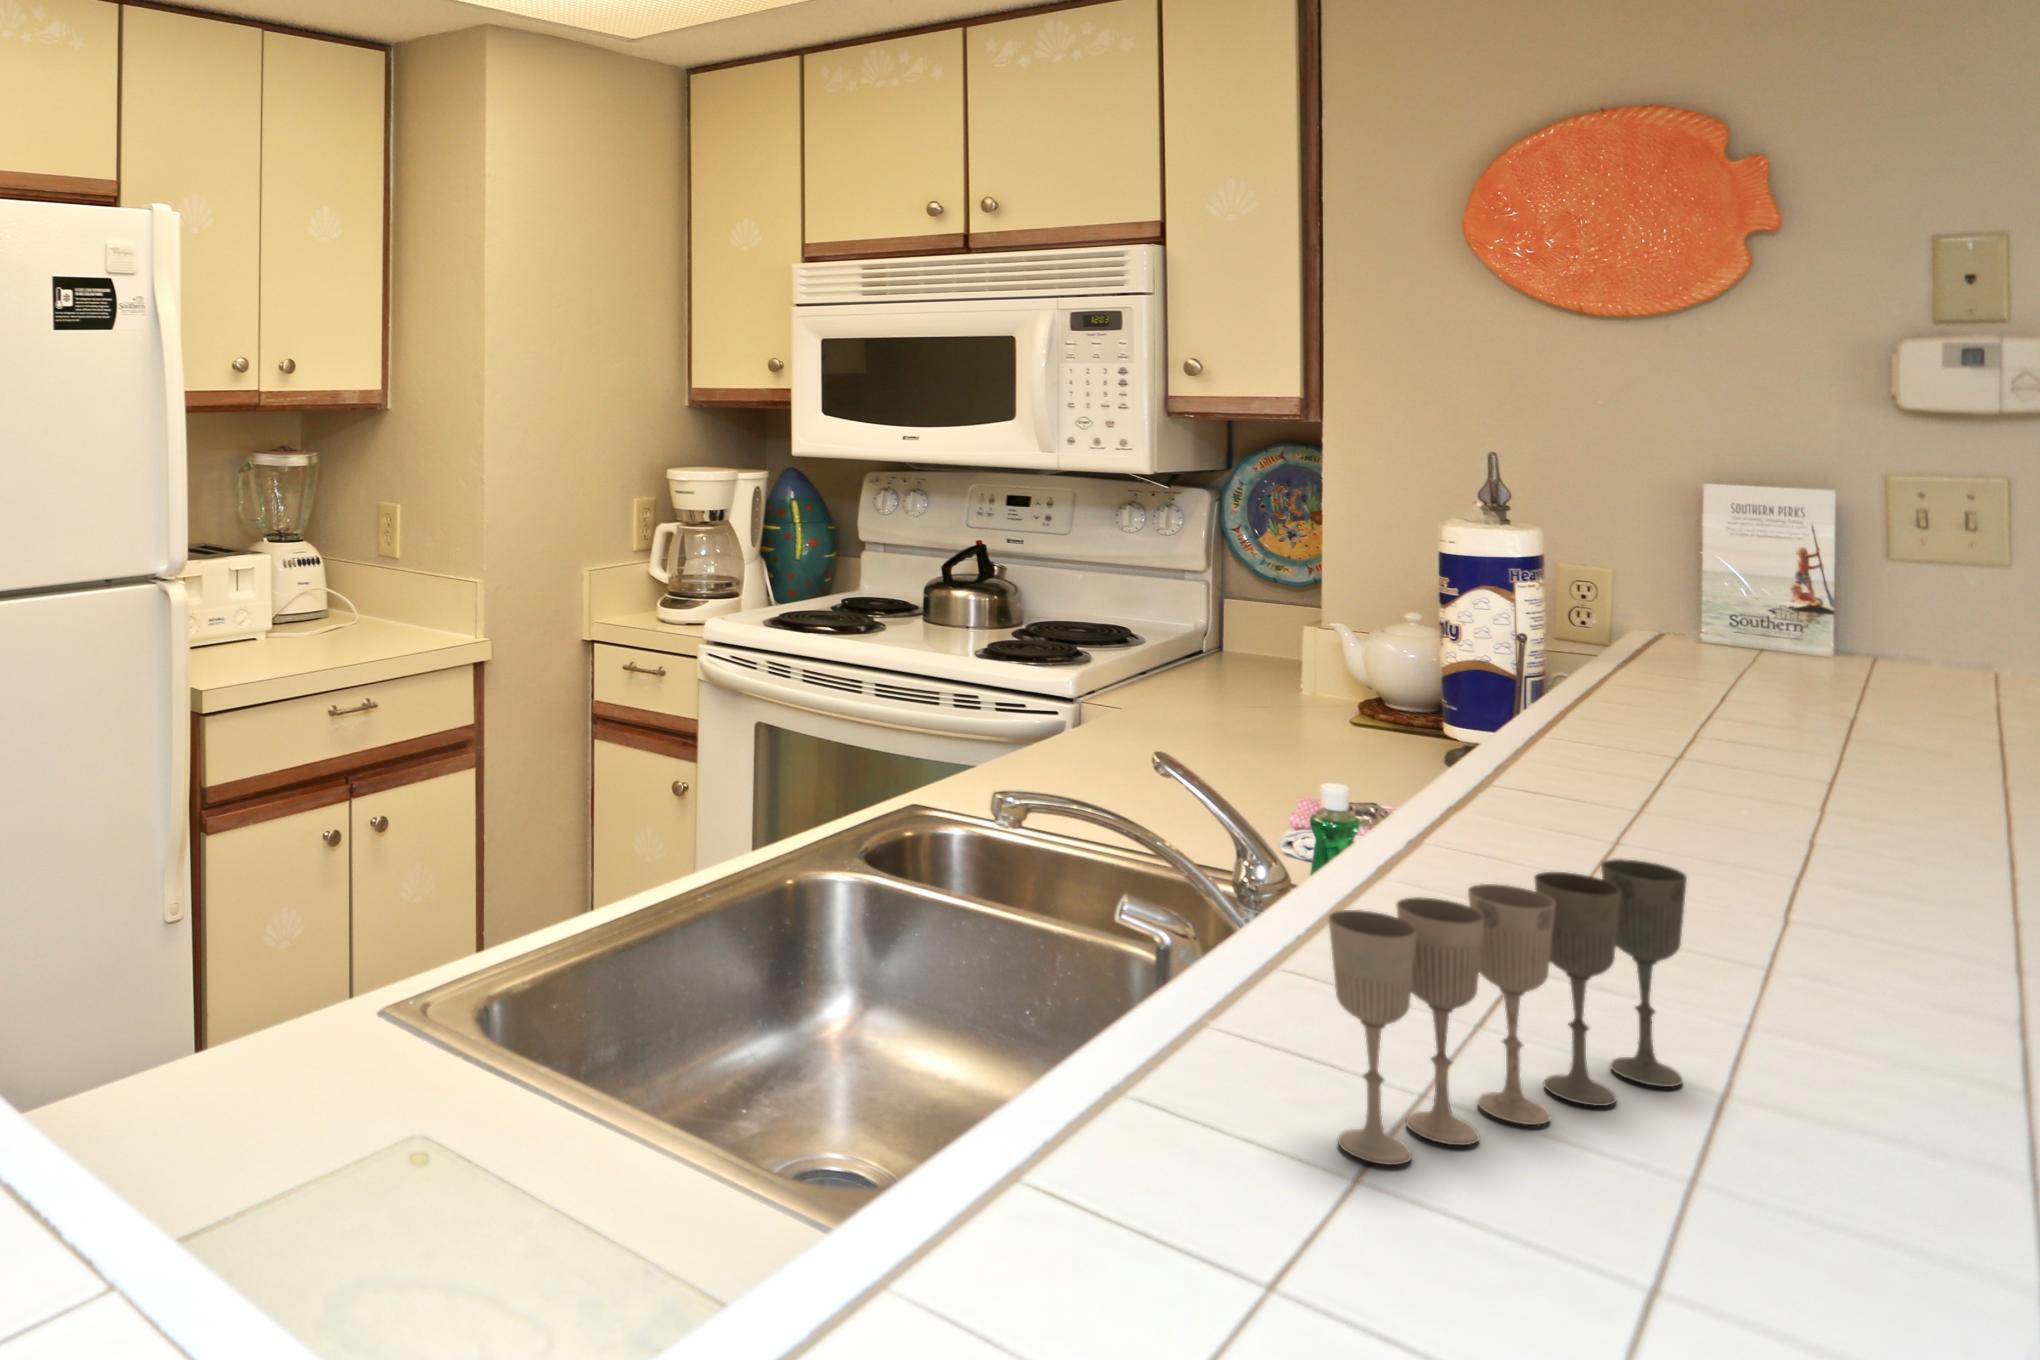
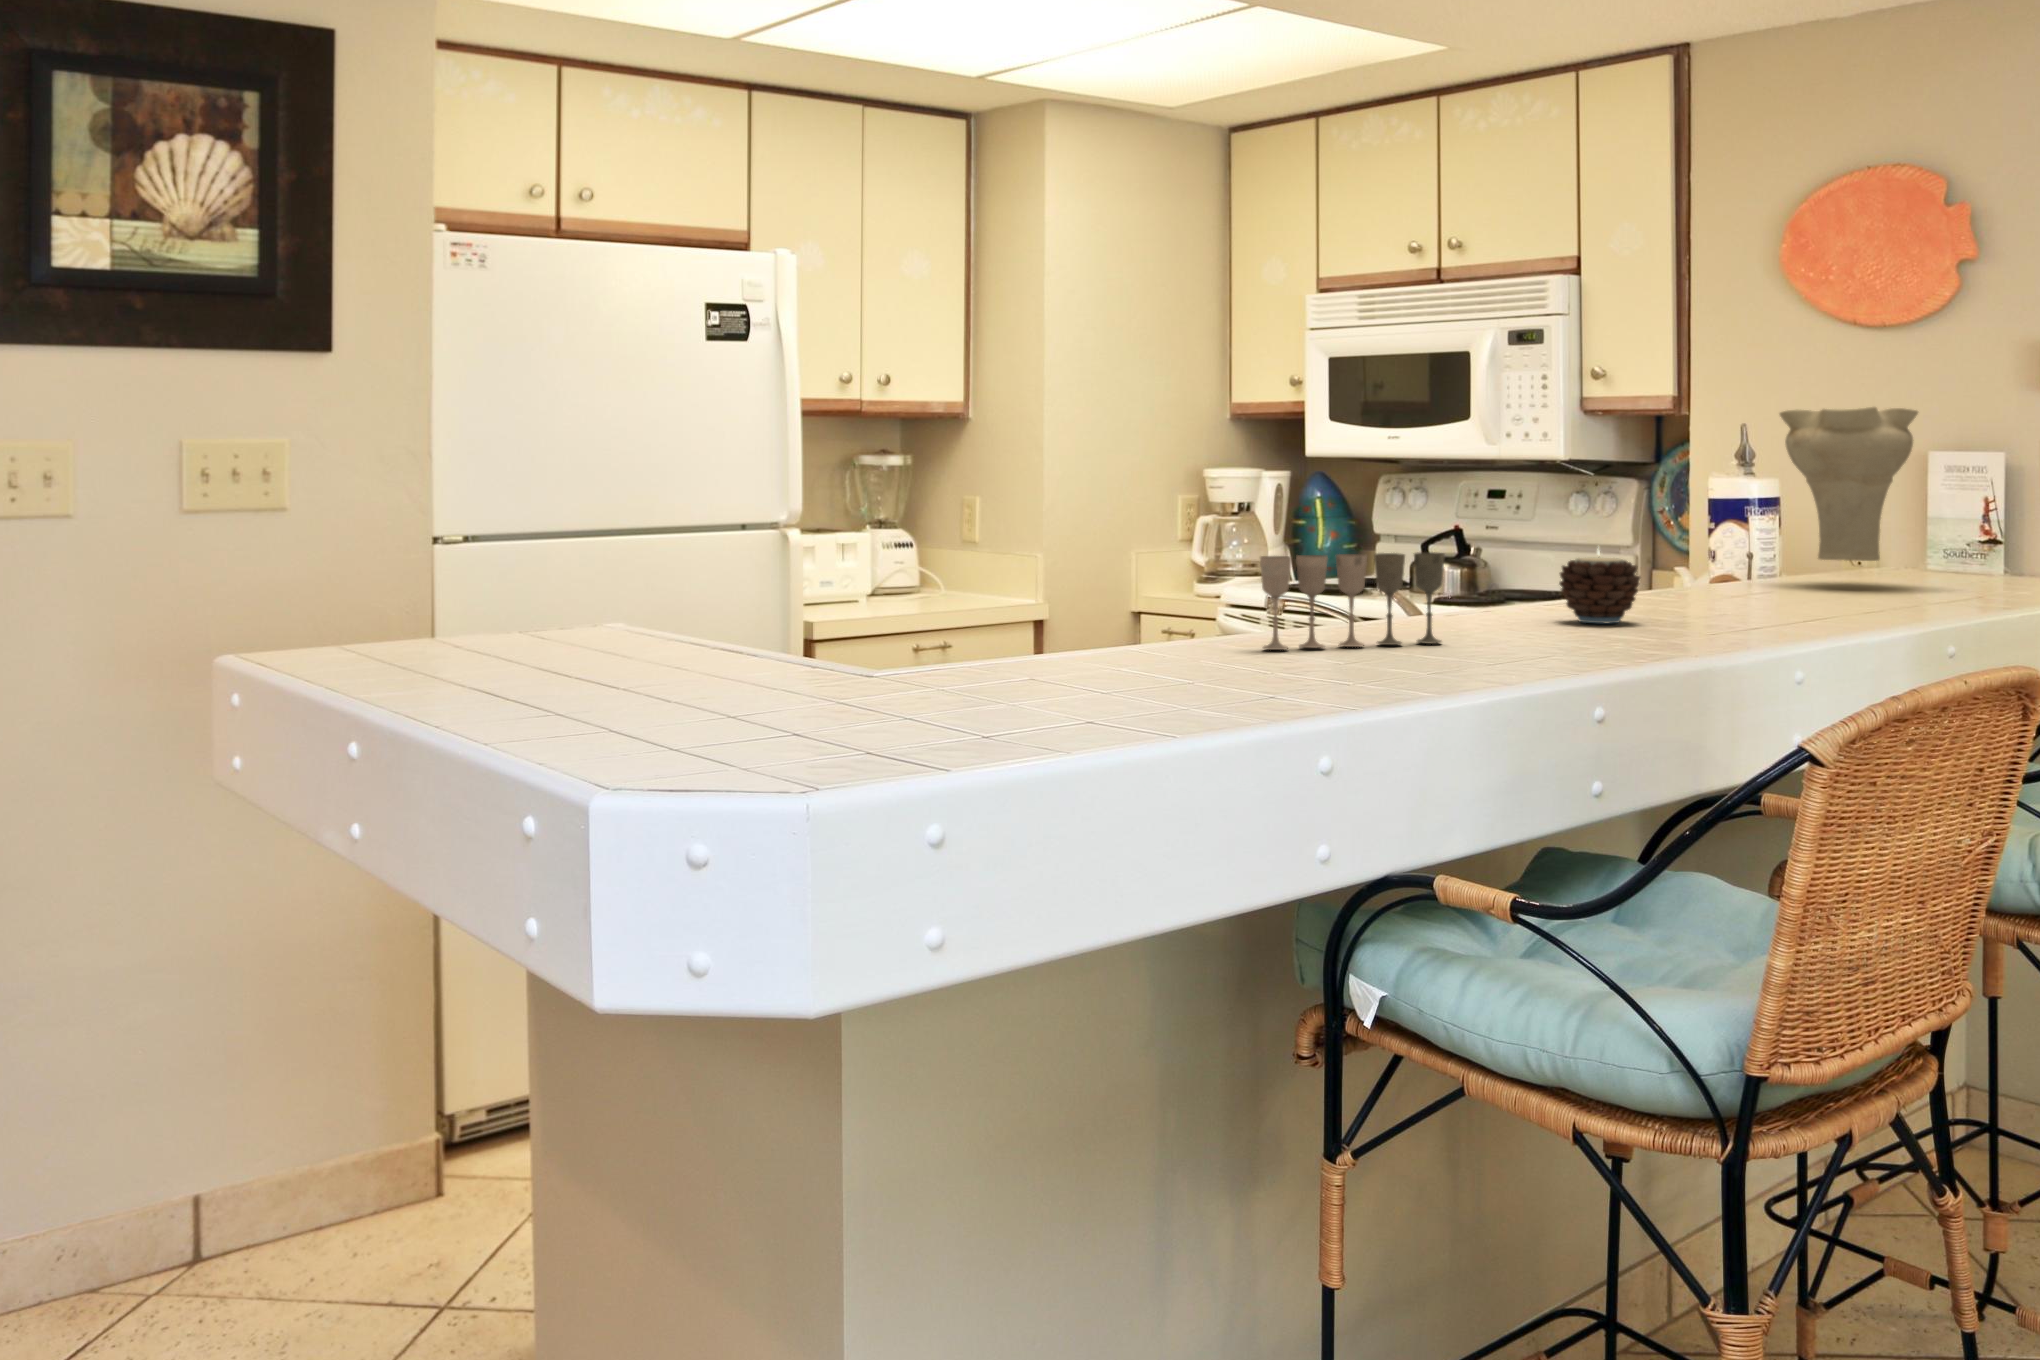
vase: none [1637,437,1937,697] -> present [1780,406,1918,561]
candle: none [1641,757,1843,915] -> present [1559,550,1640,623]

